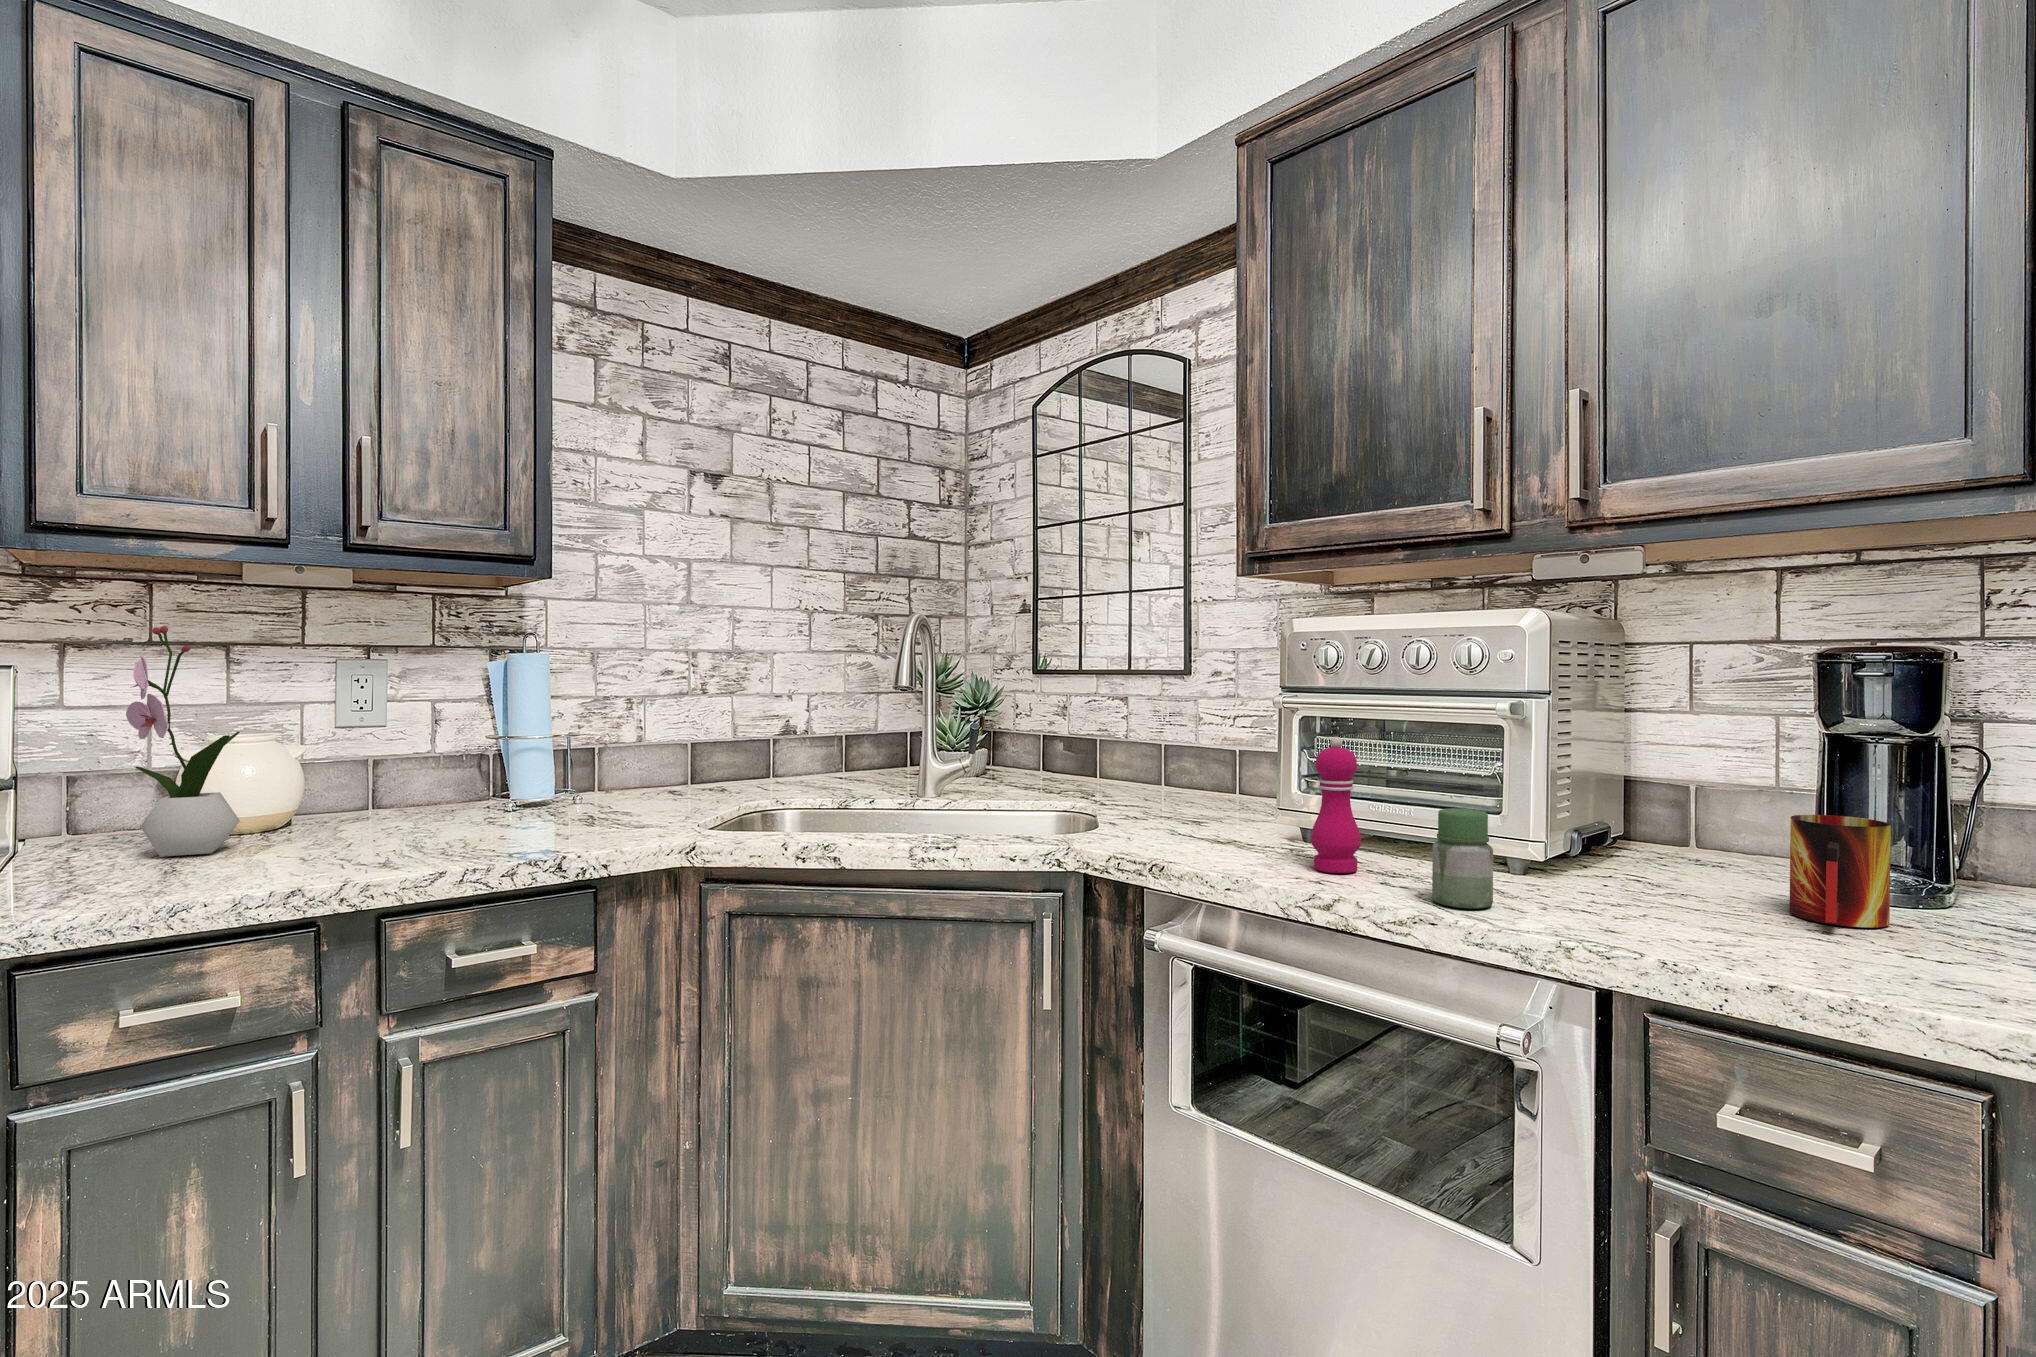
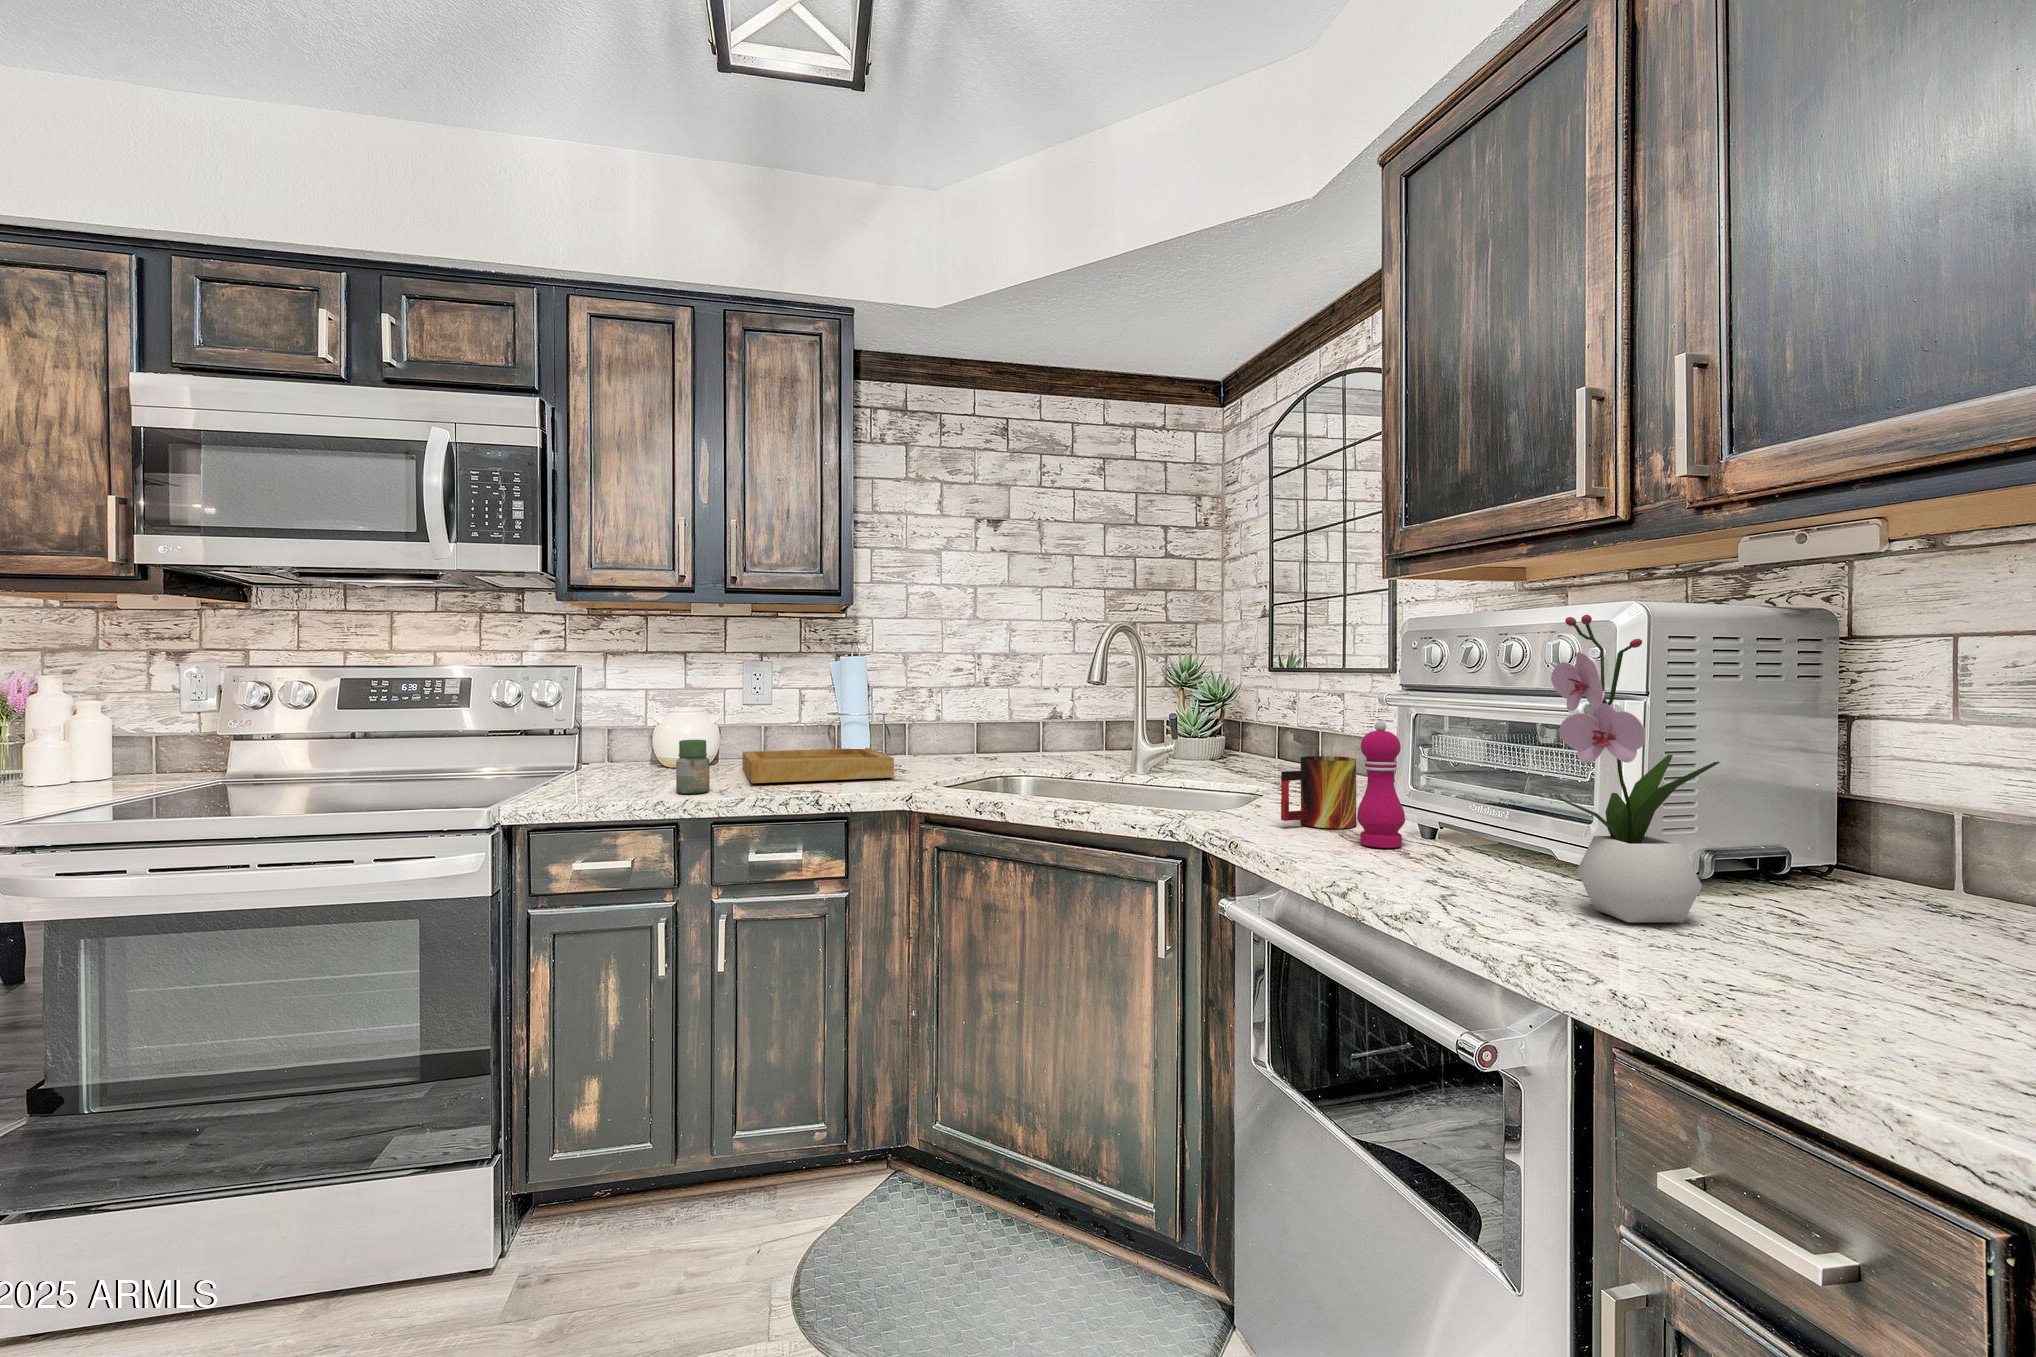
flower arrangement: present [126,626,240,857] -> present [1551,615,1720,922]
tray: none [354,778,629,845] -> present [742,748,894,783]
jar: present [1432,808,1493,908] -> present [676,740,710,794]
mug: present [1789,815,1891,928] -> present [1281,756,1356,828]

